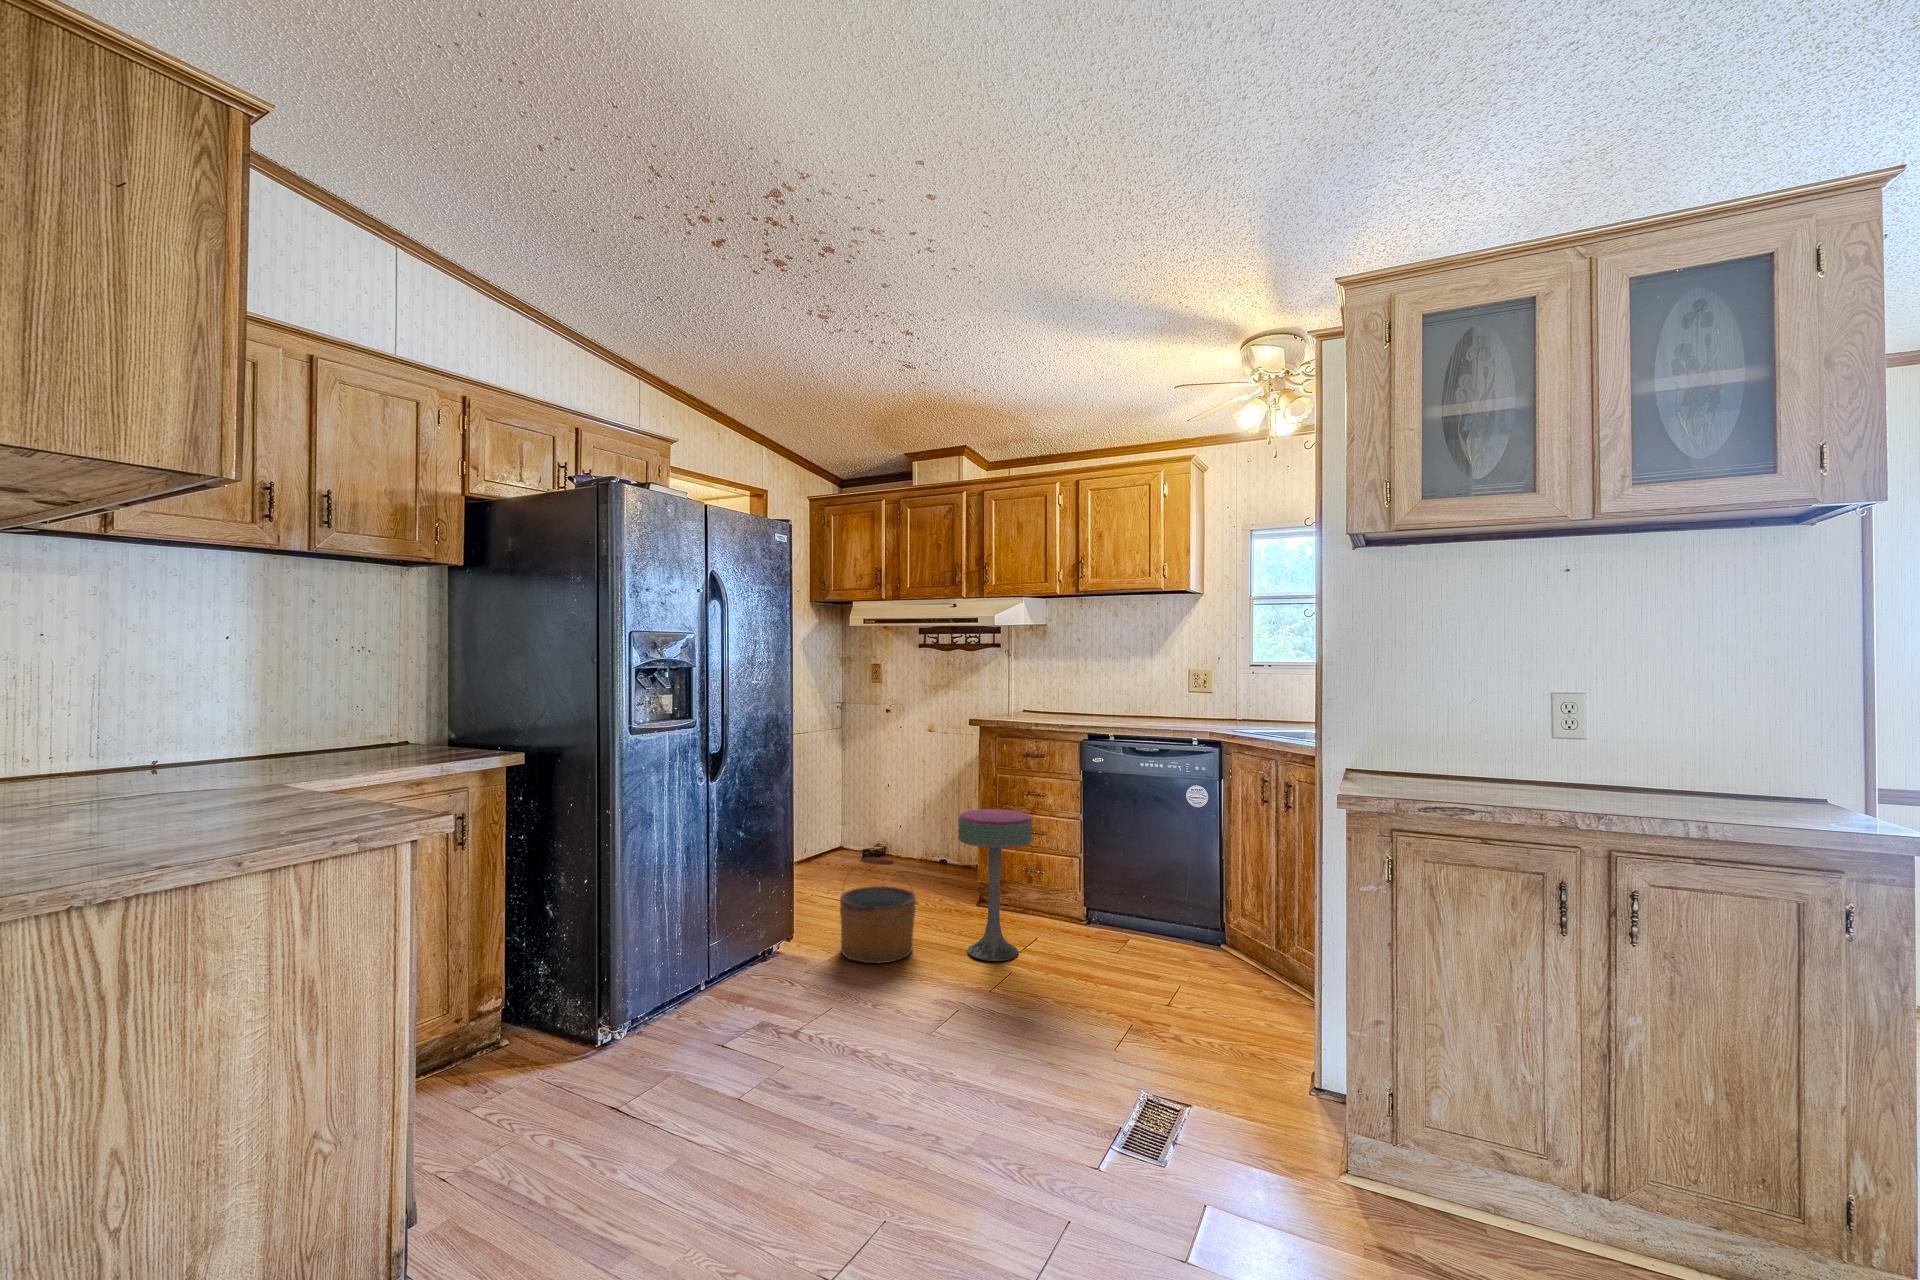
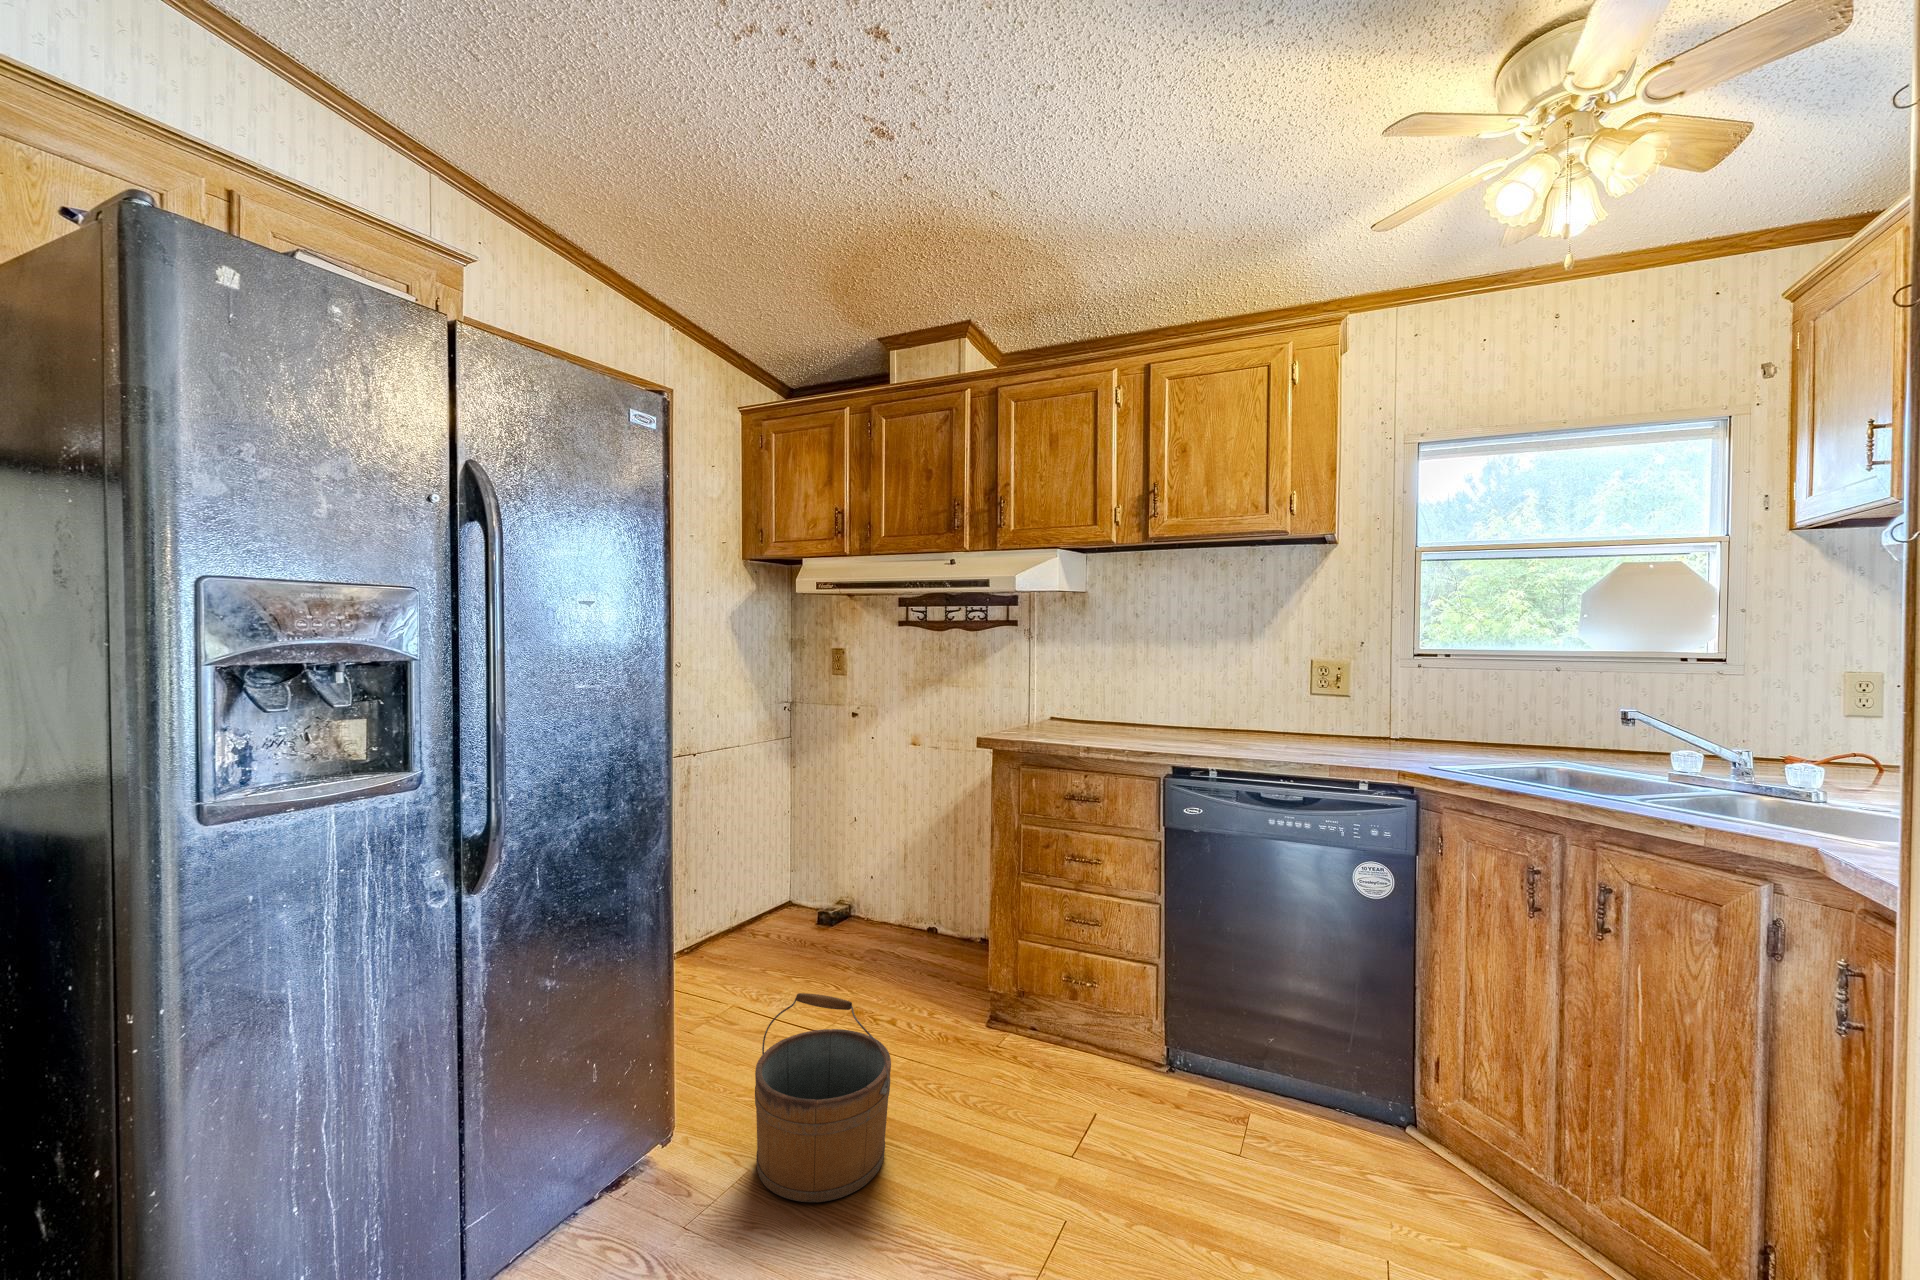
bar stool: present [958,809,1032,961] -> none [966,900,1098,1191]

